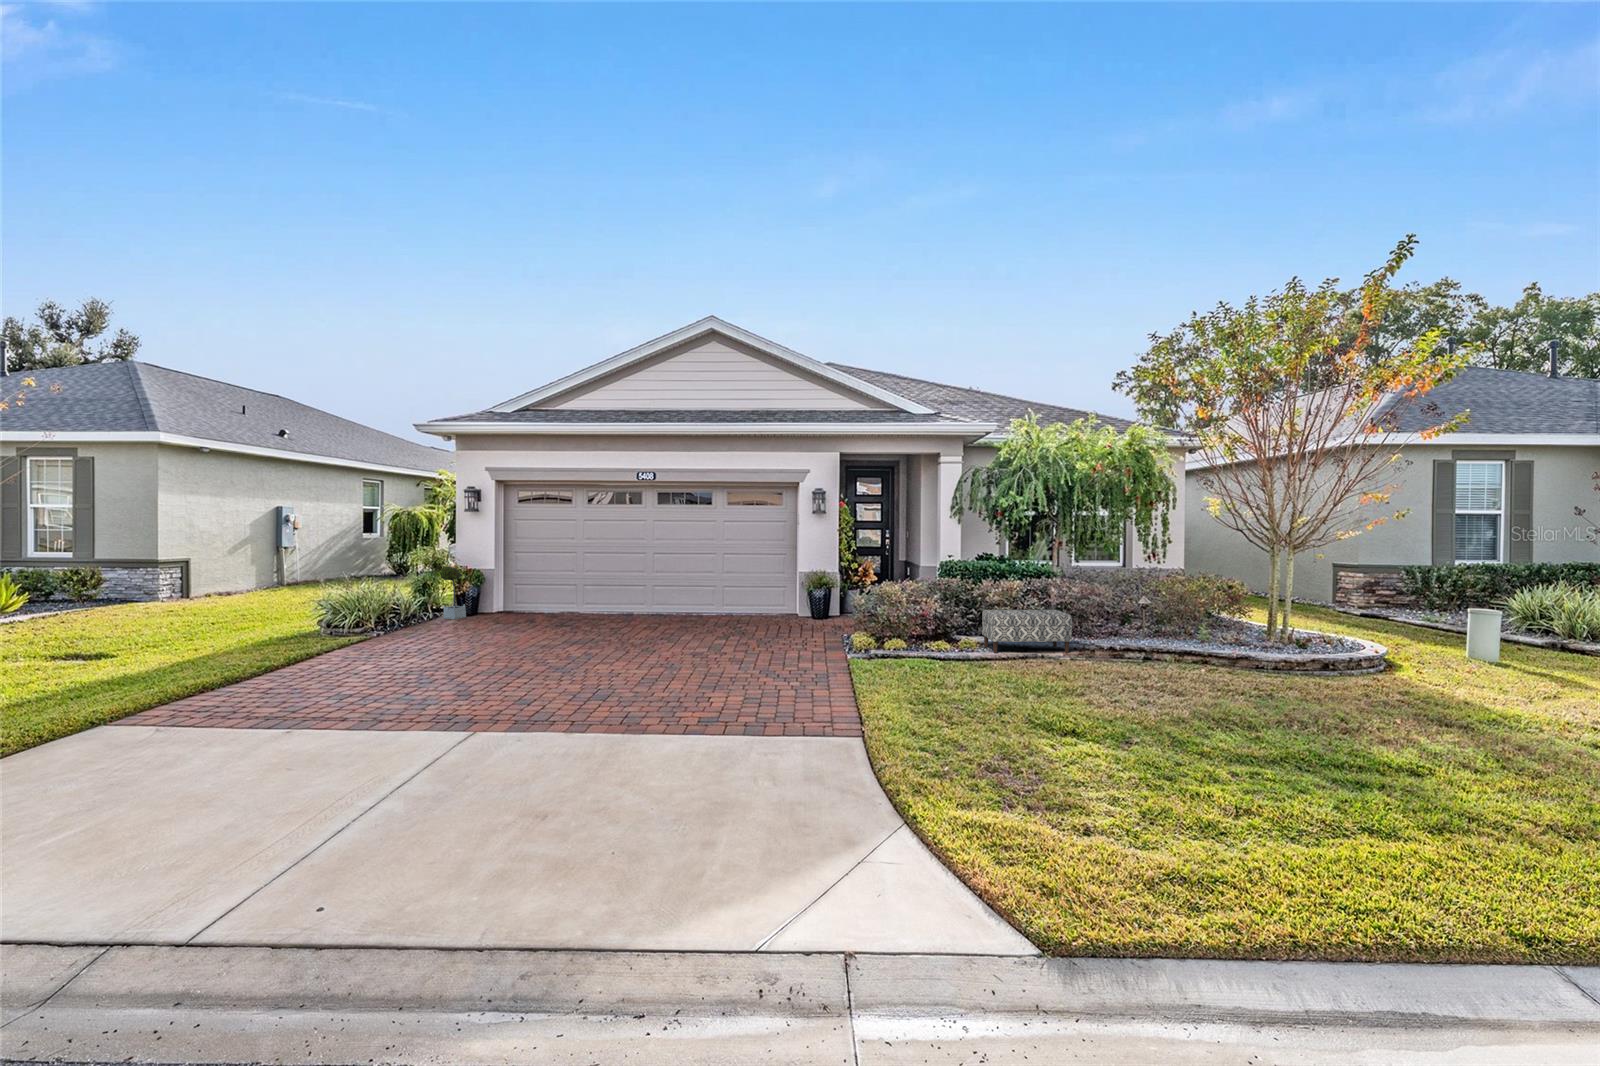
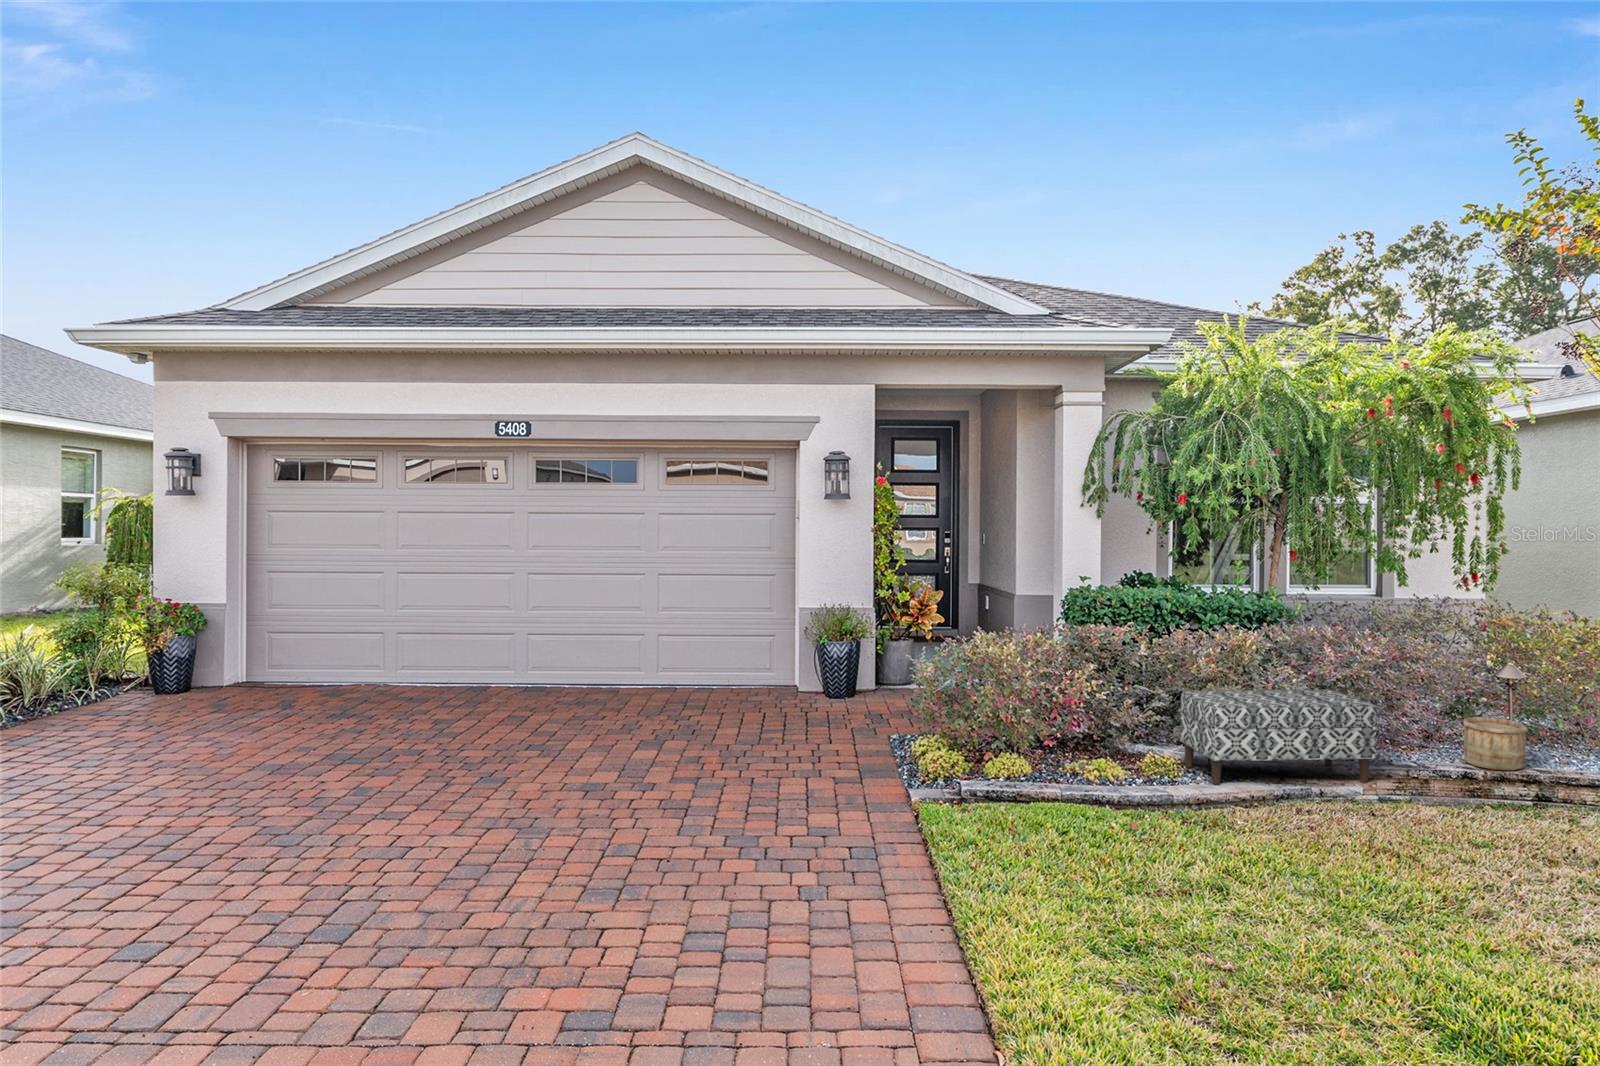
potted tree: present [440,566,466,619] -> none [112,599,166,702]
wooden bucket: none [1122,624,1151,649] -> present [1463,717,1528,770]

